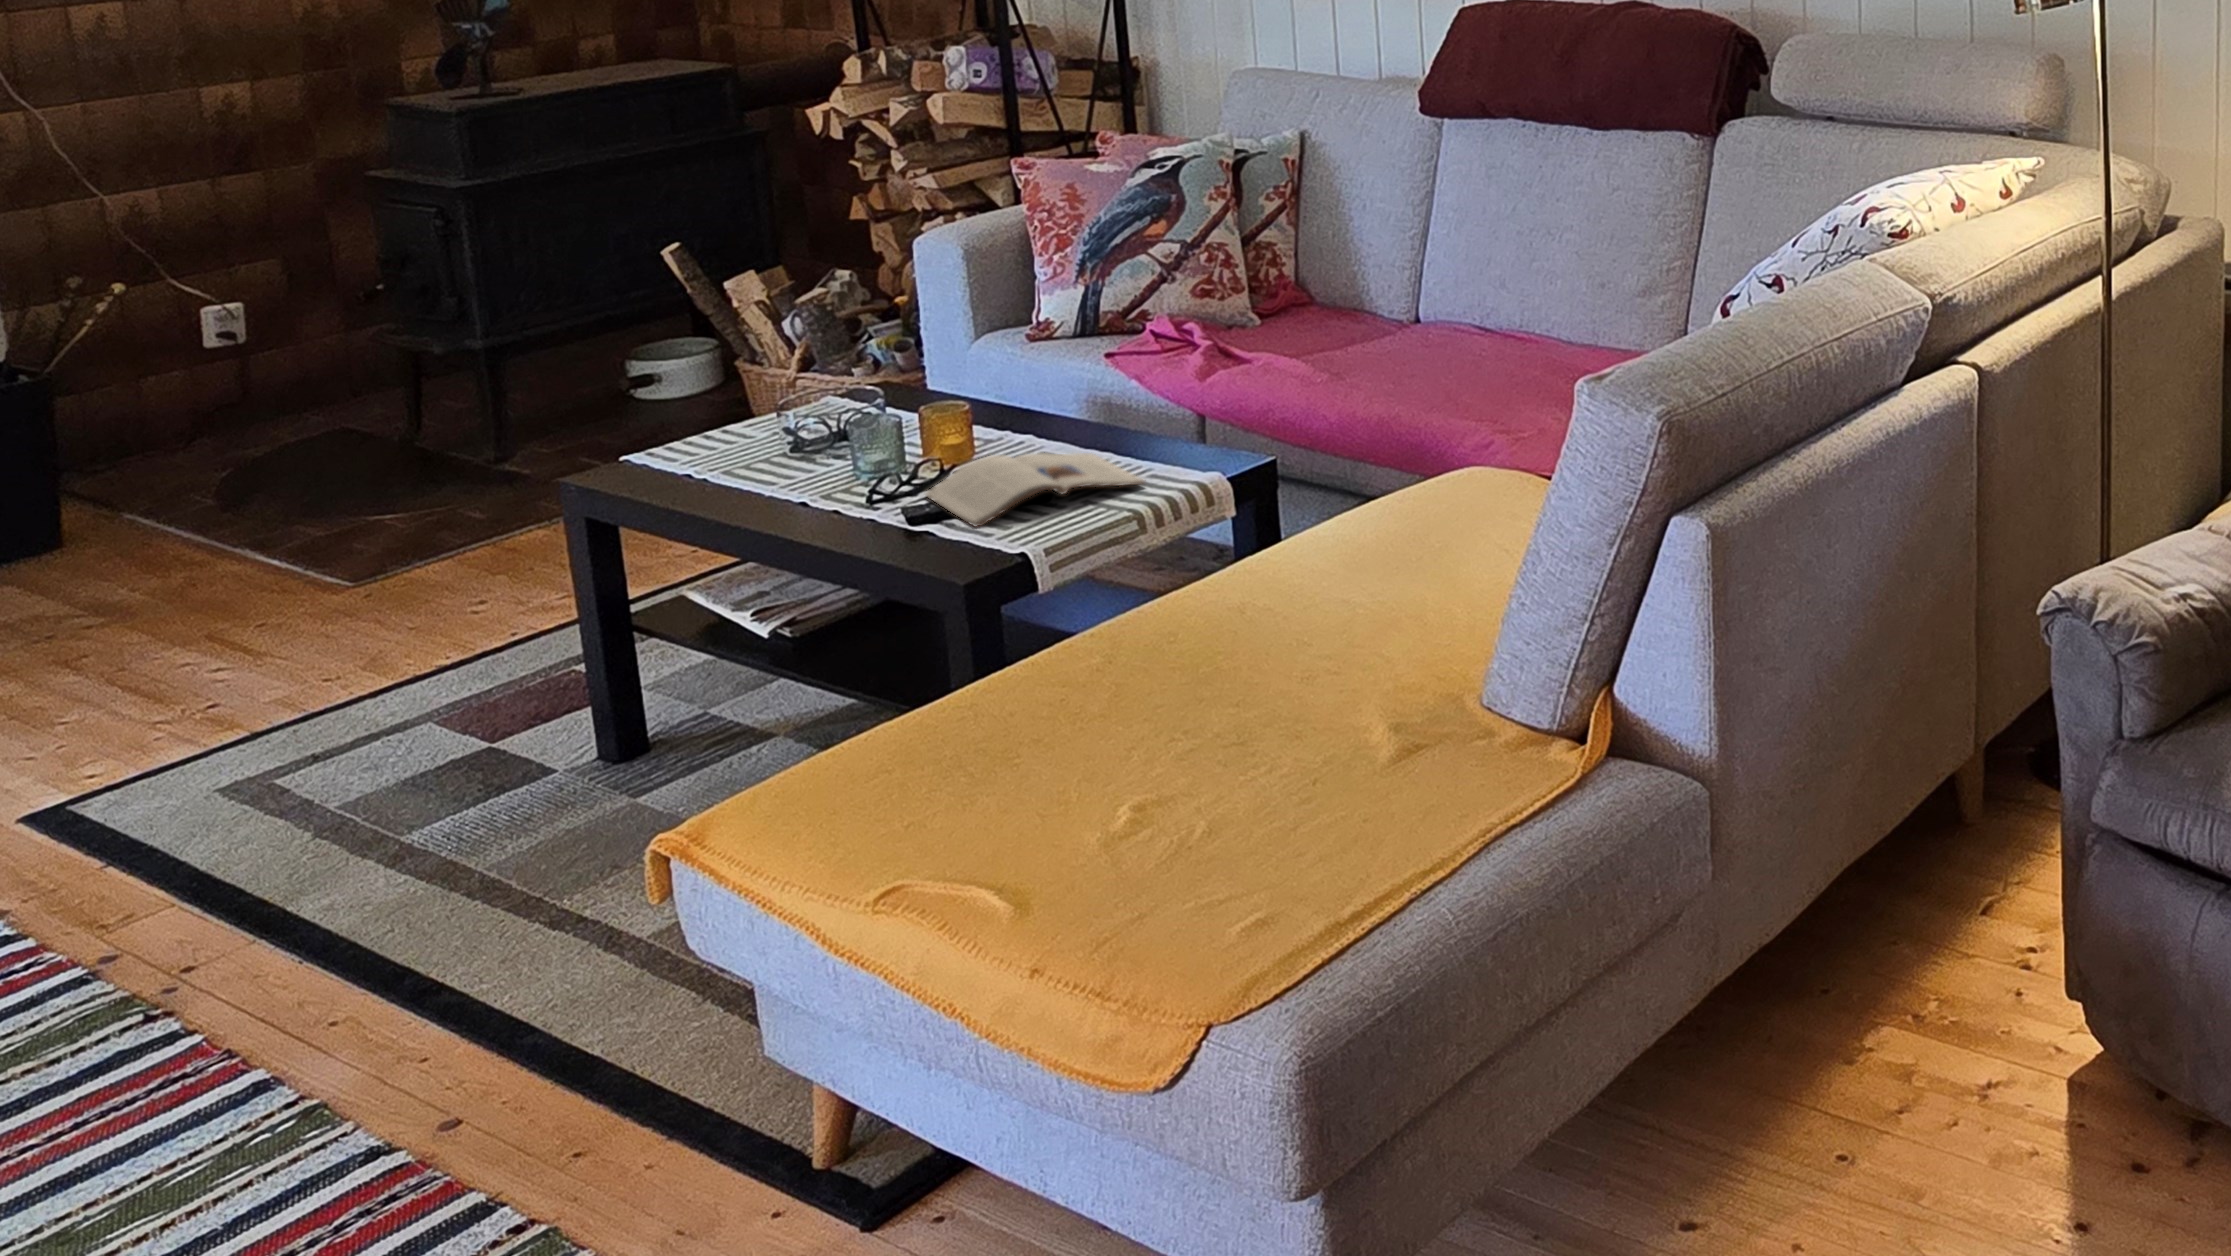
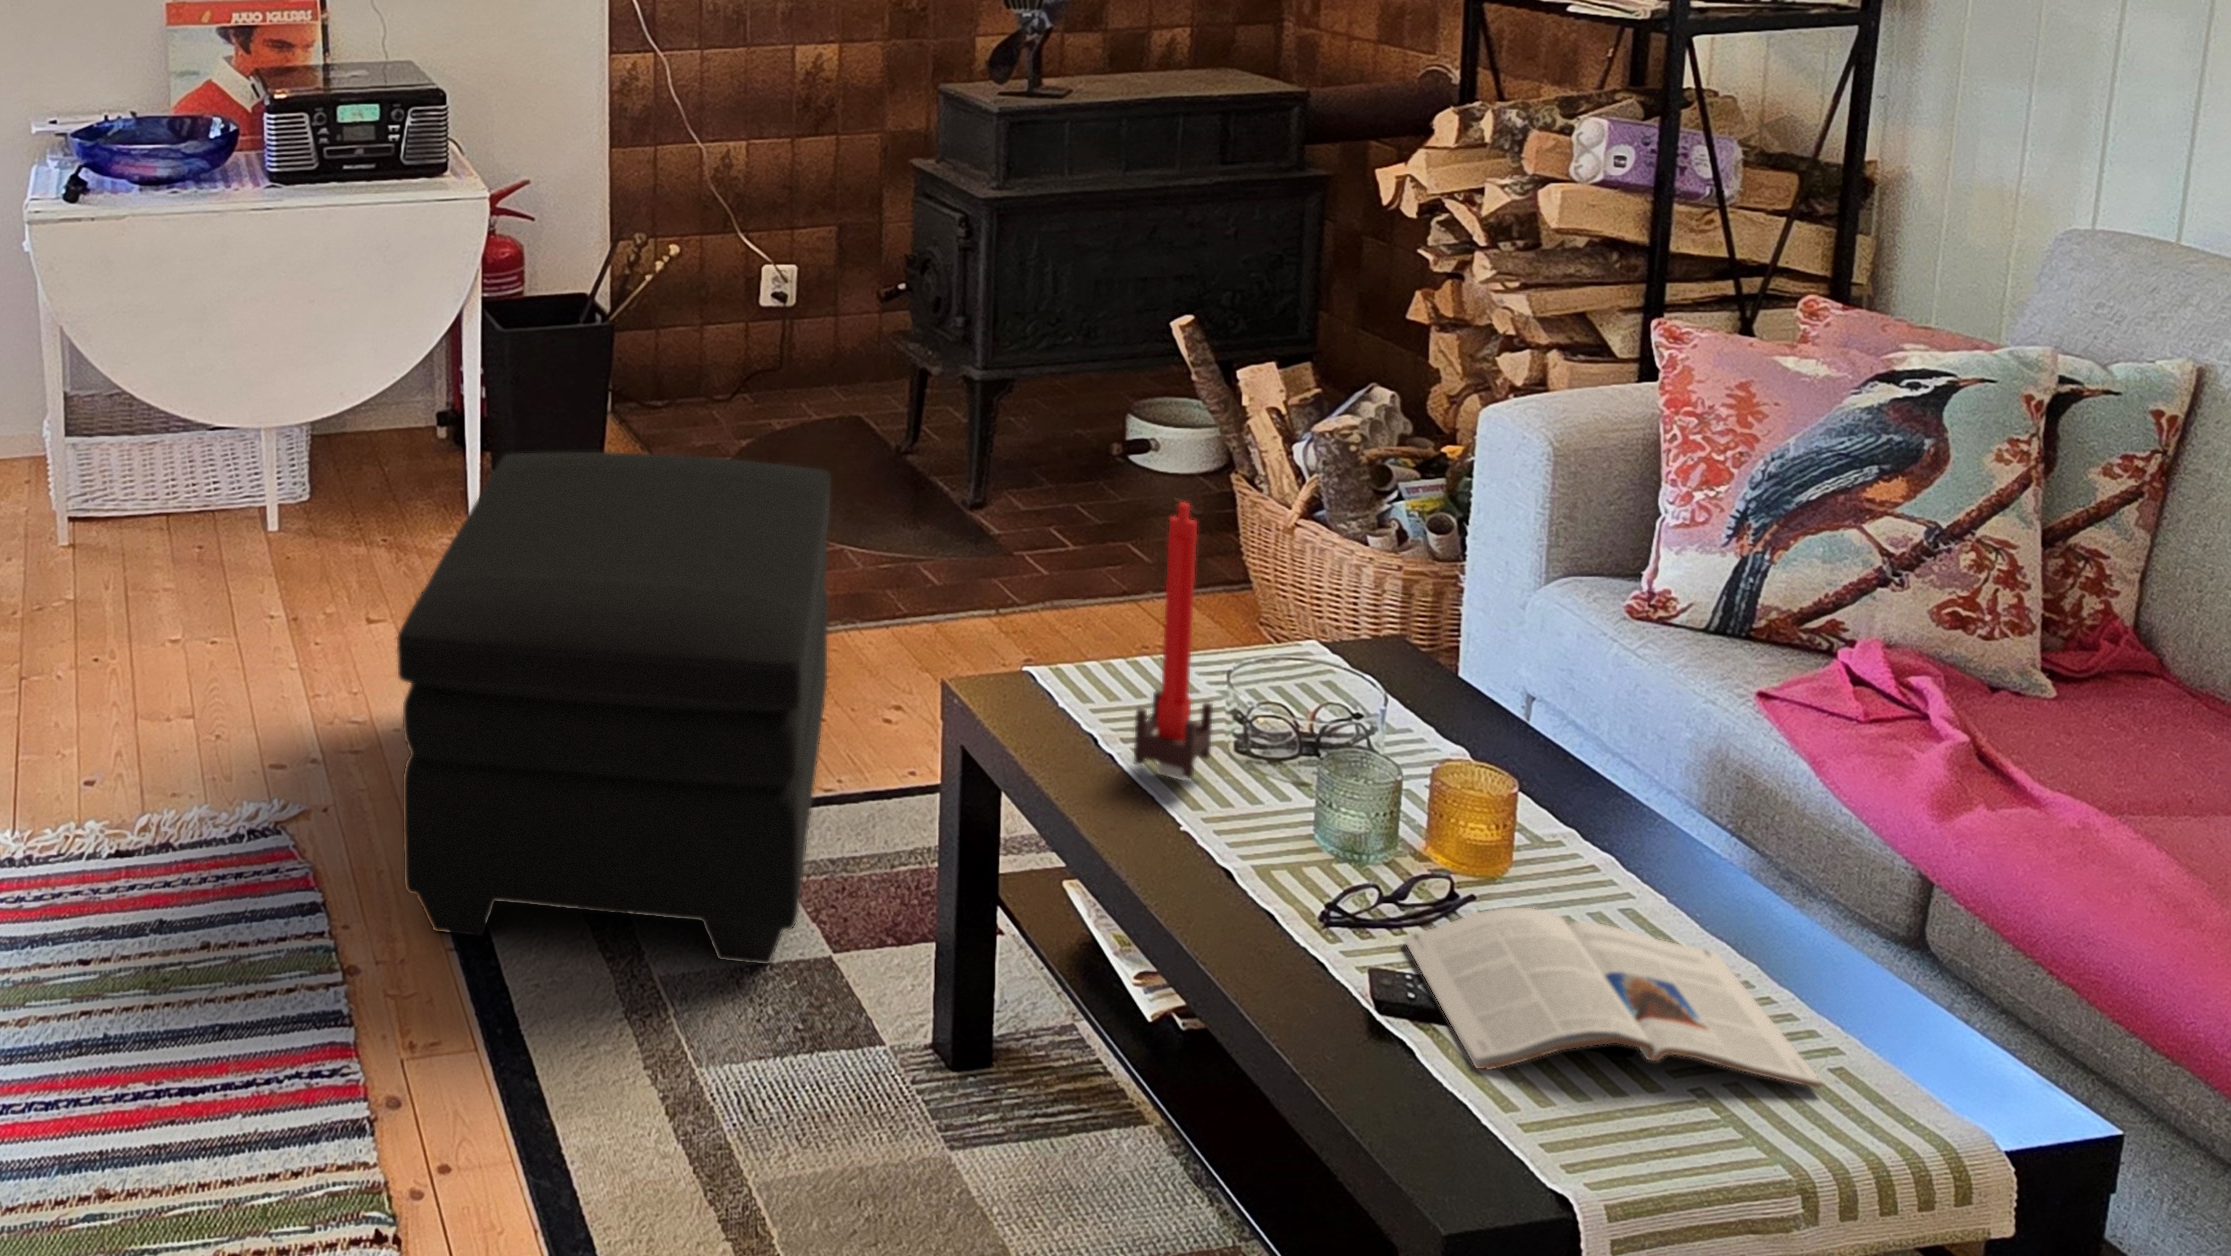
candle: none [727,289,782,473] -> present [1134,502,1213,779]
ottoman: none [15,401,468,844] -> present [397,452,830,964]

